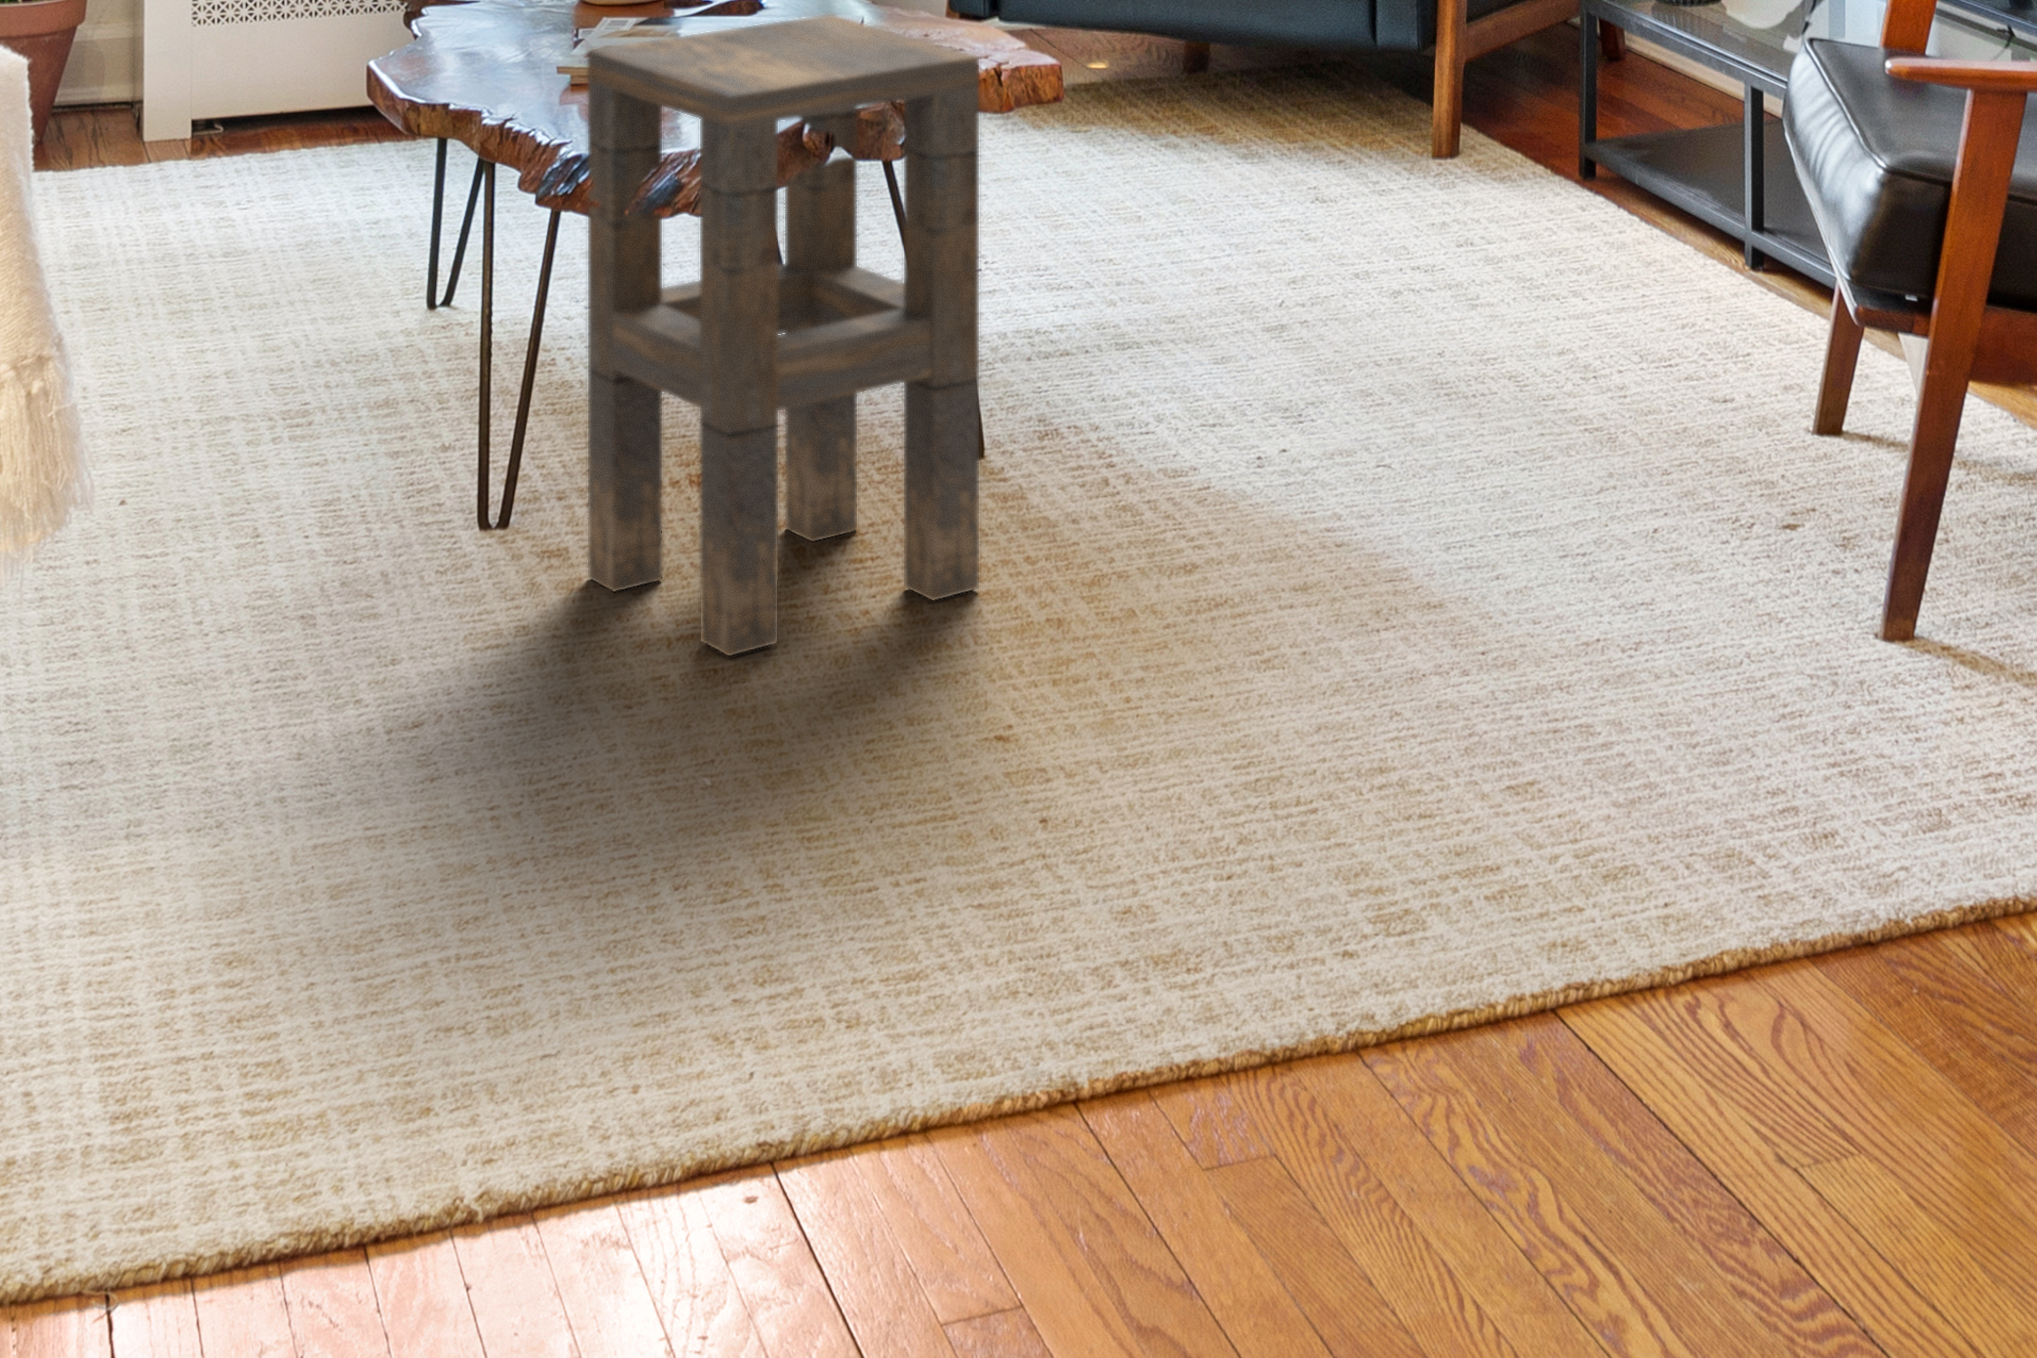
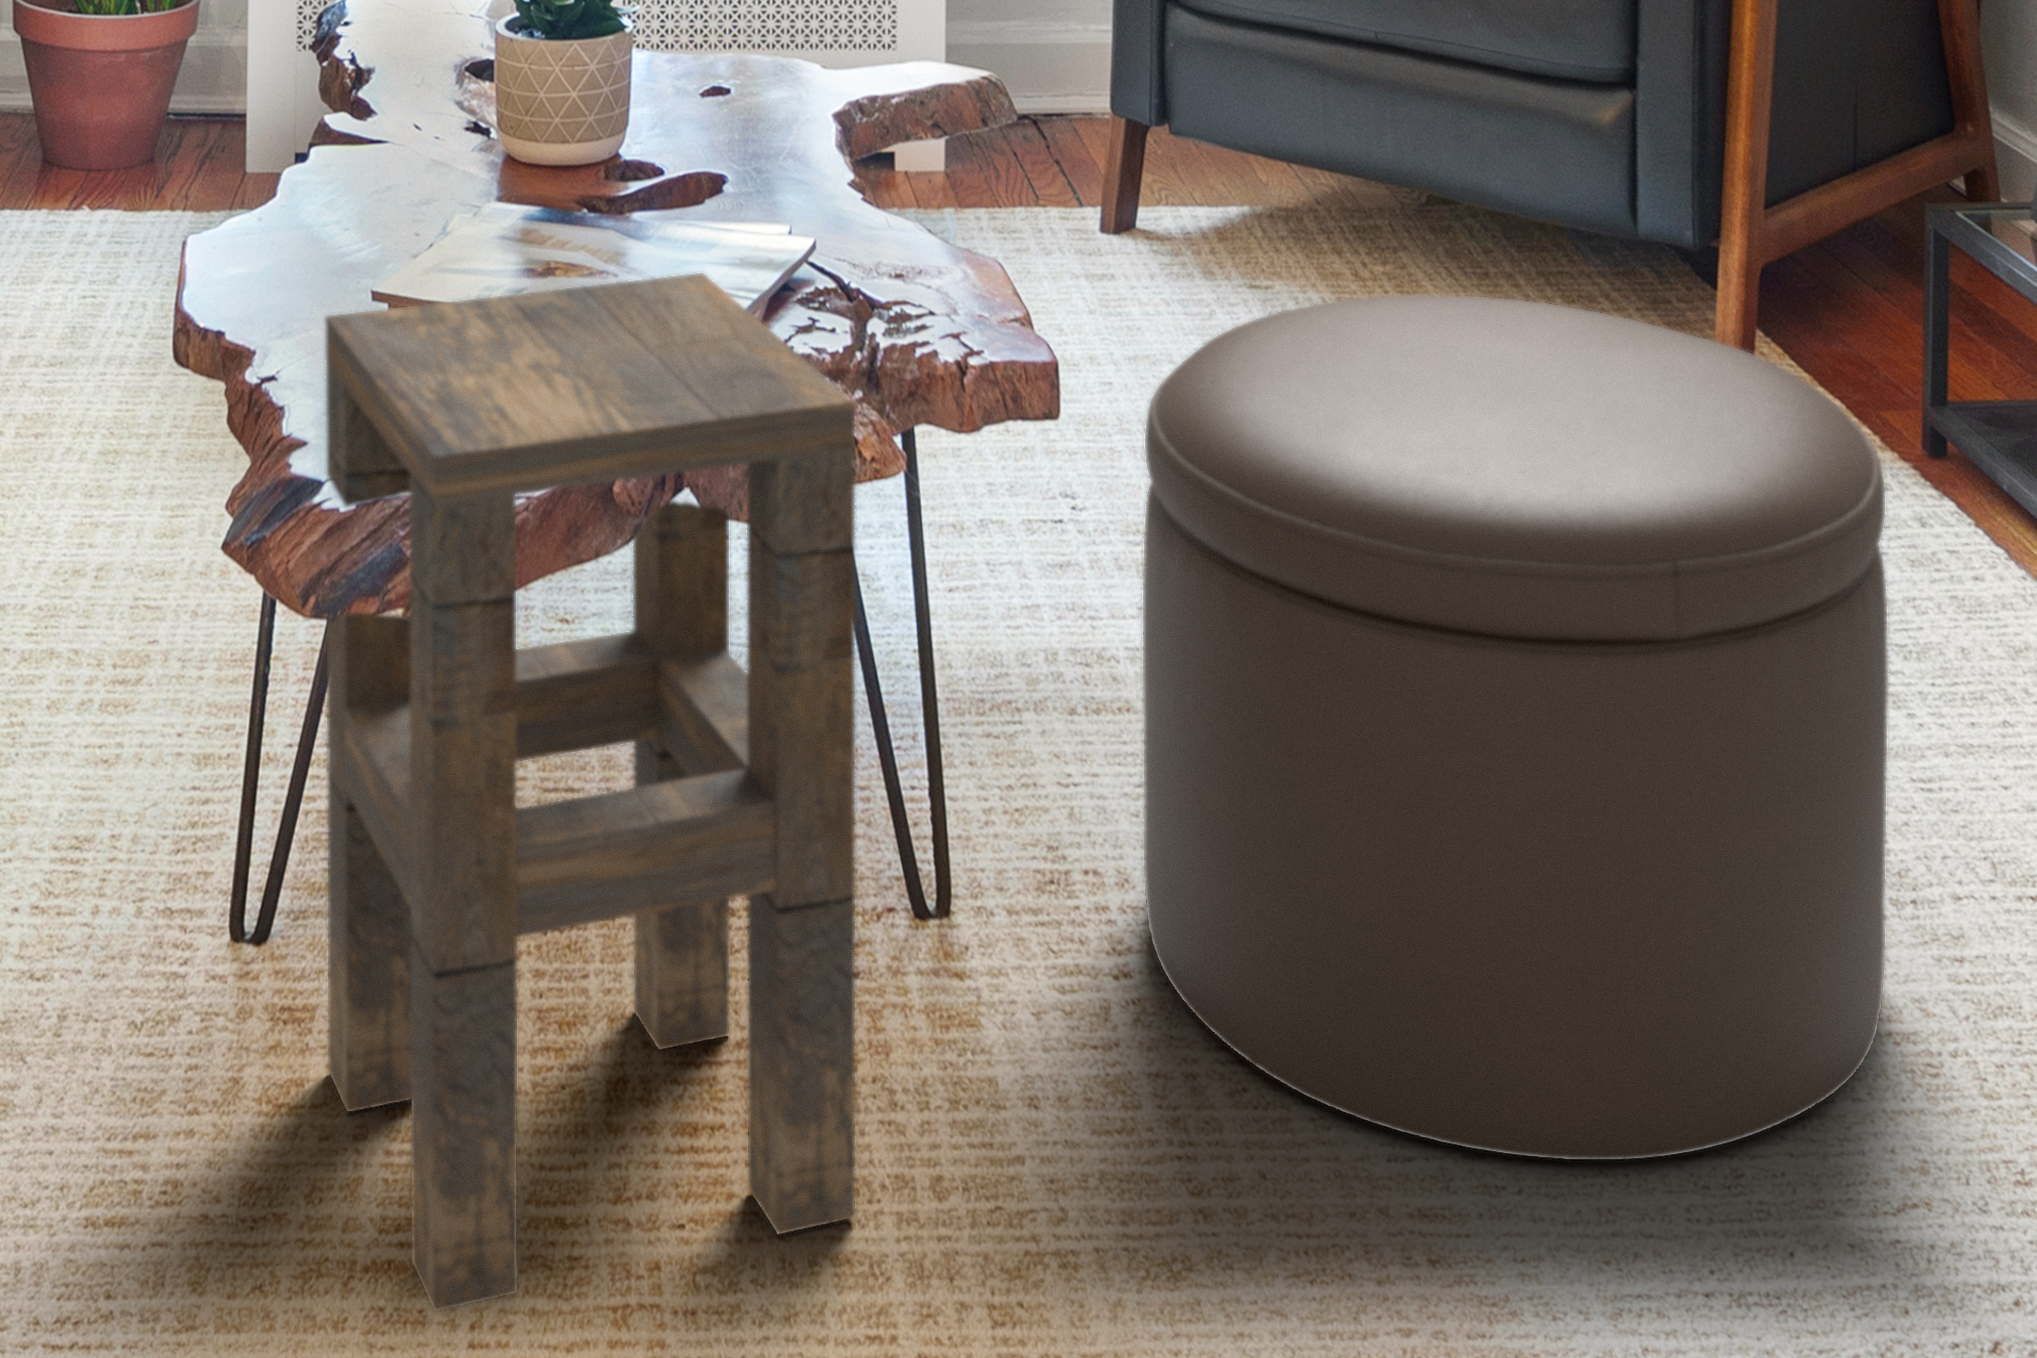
ottoman: none [1115,25,1585,514] -> present [1143,295,1888,1160]

